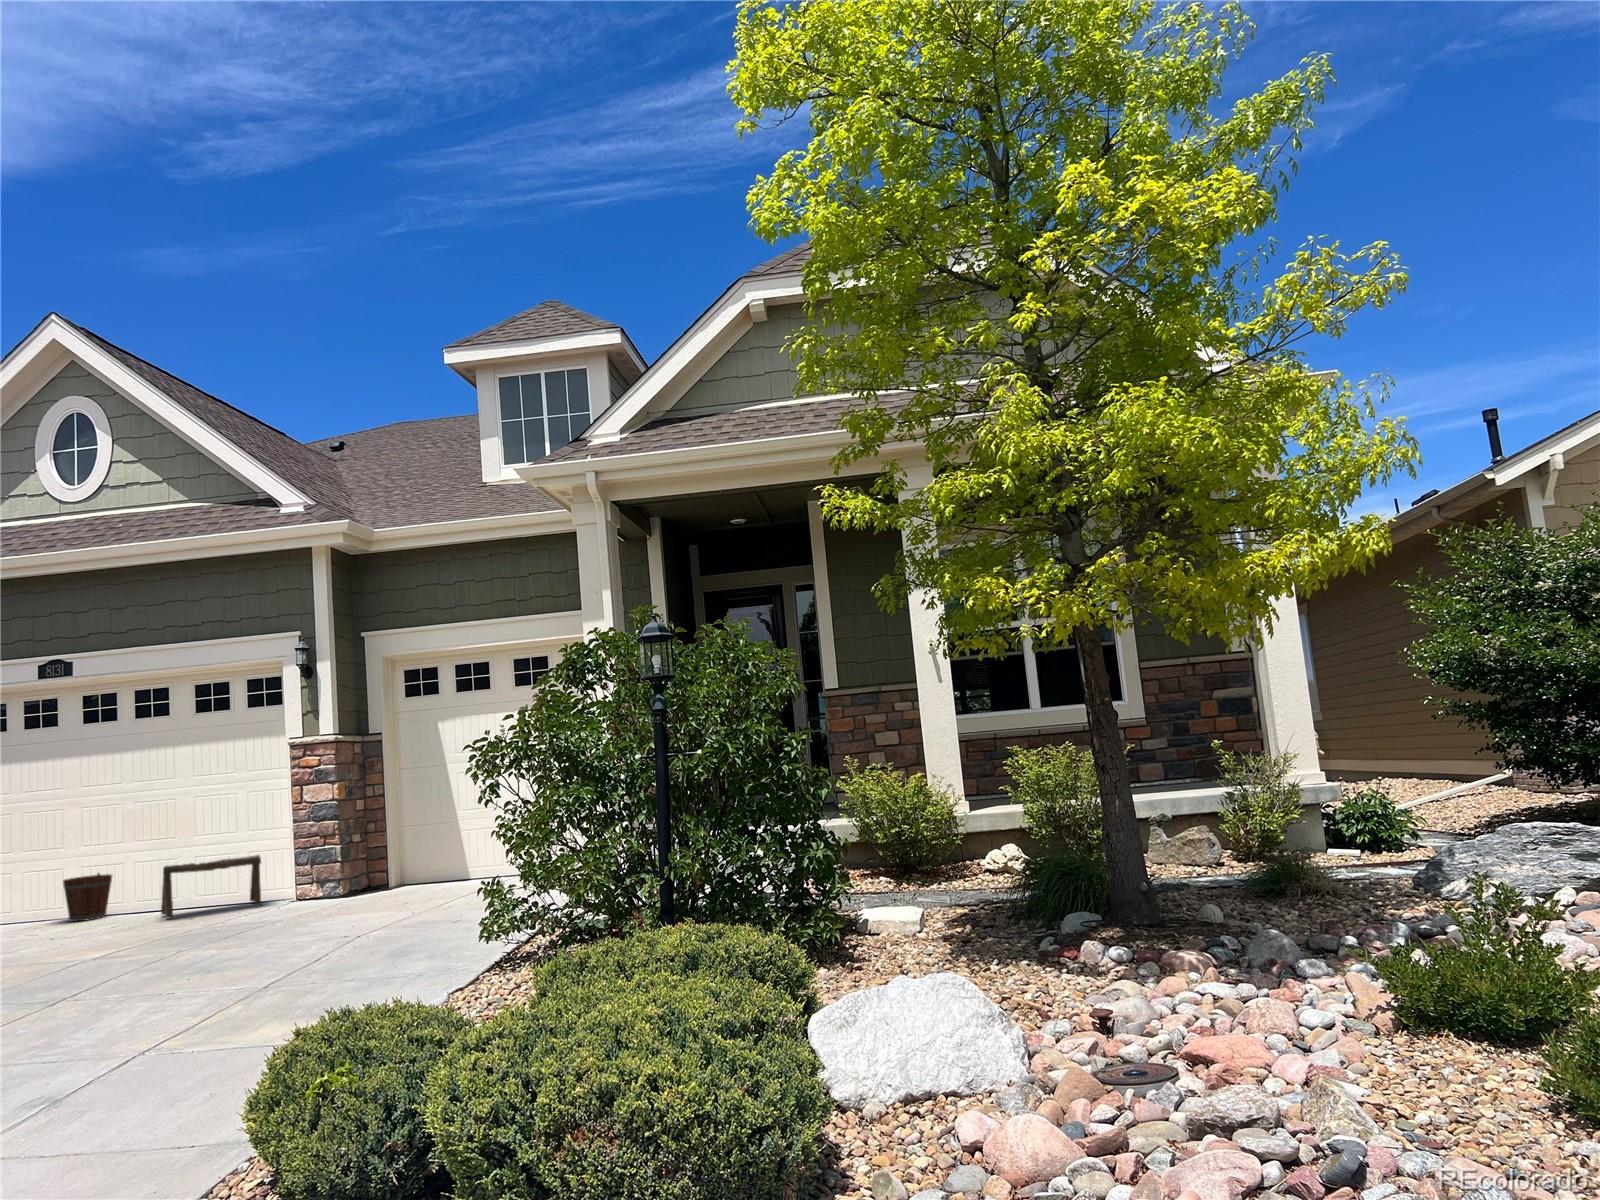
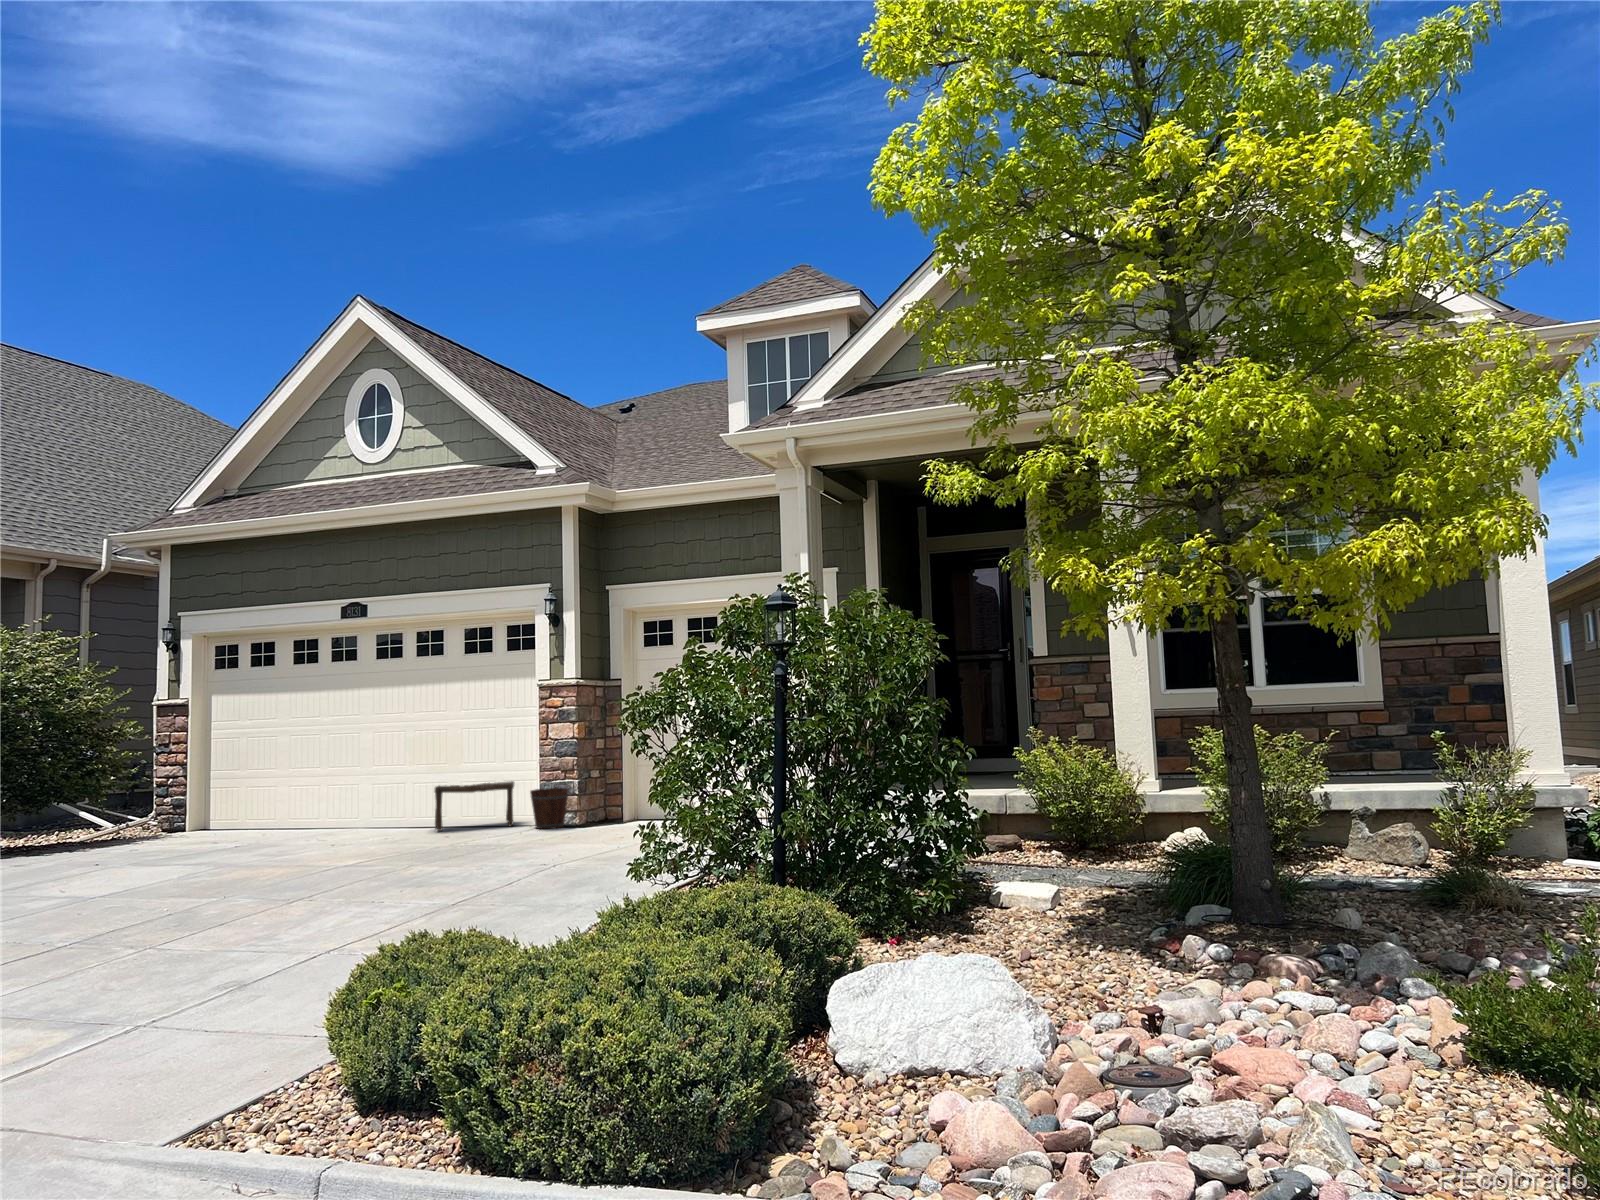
bucket: present [63,873,112,922] -> present [530,787,569,829]

